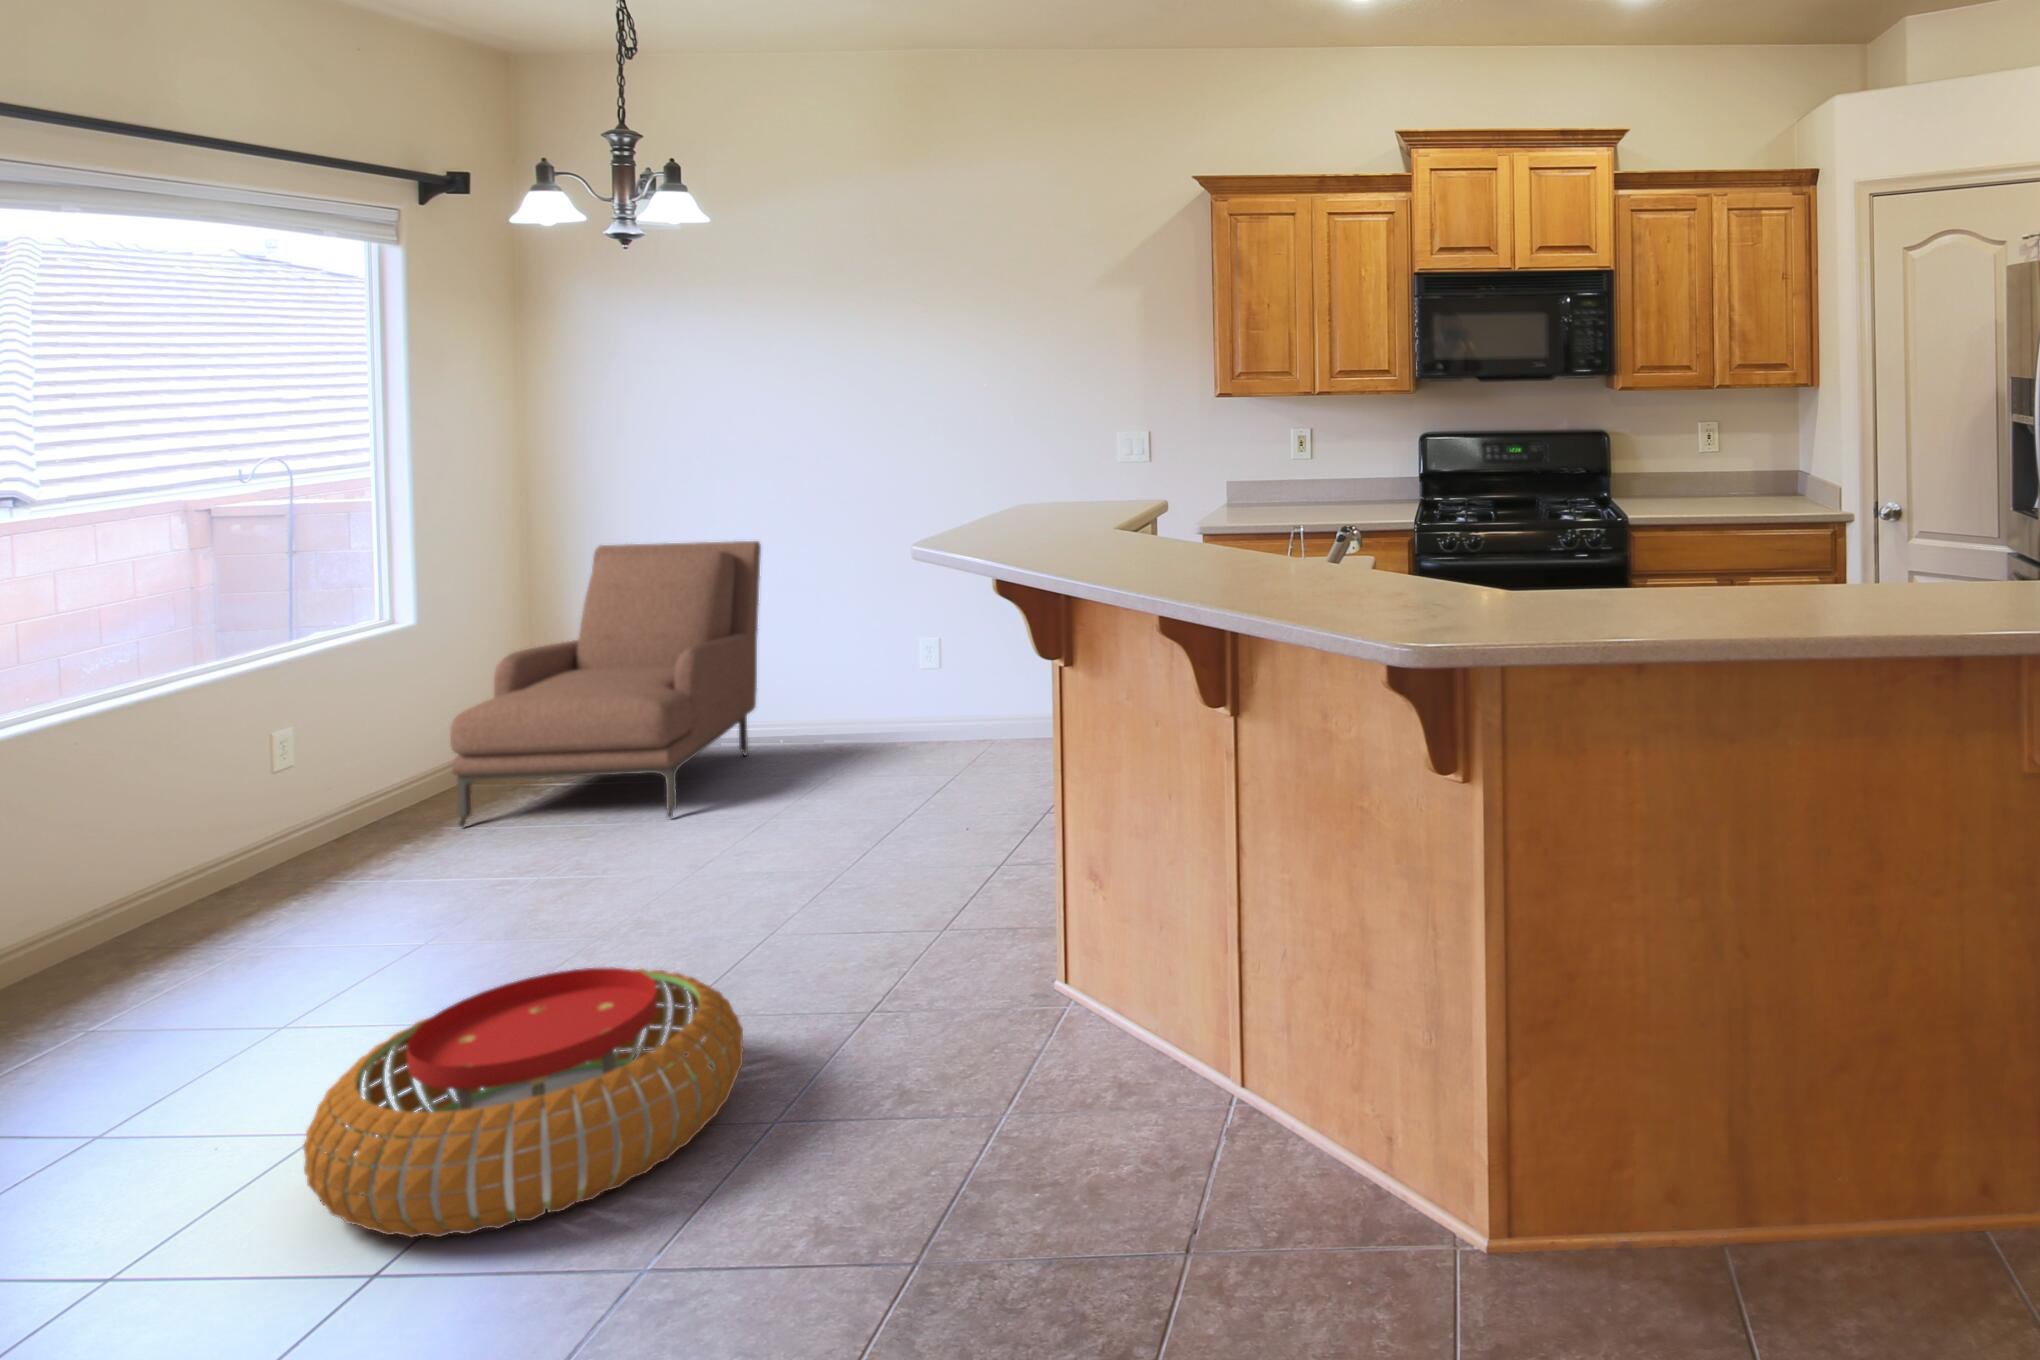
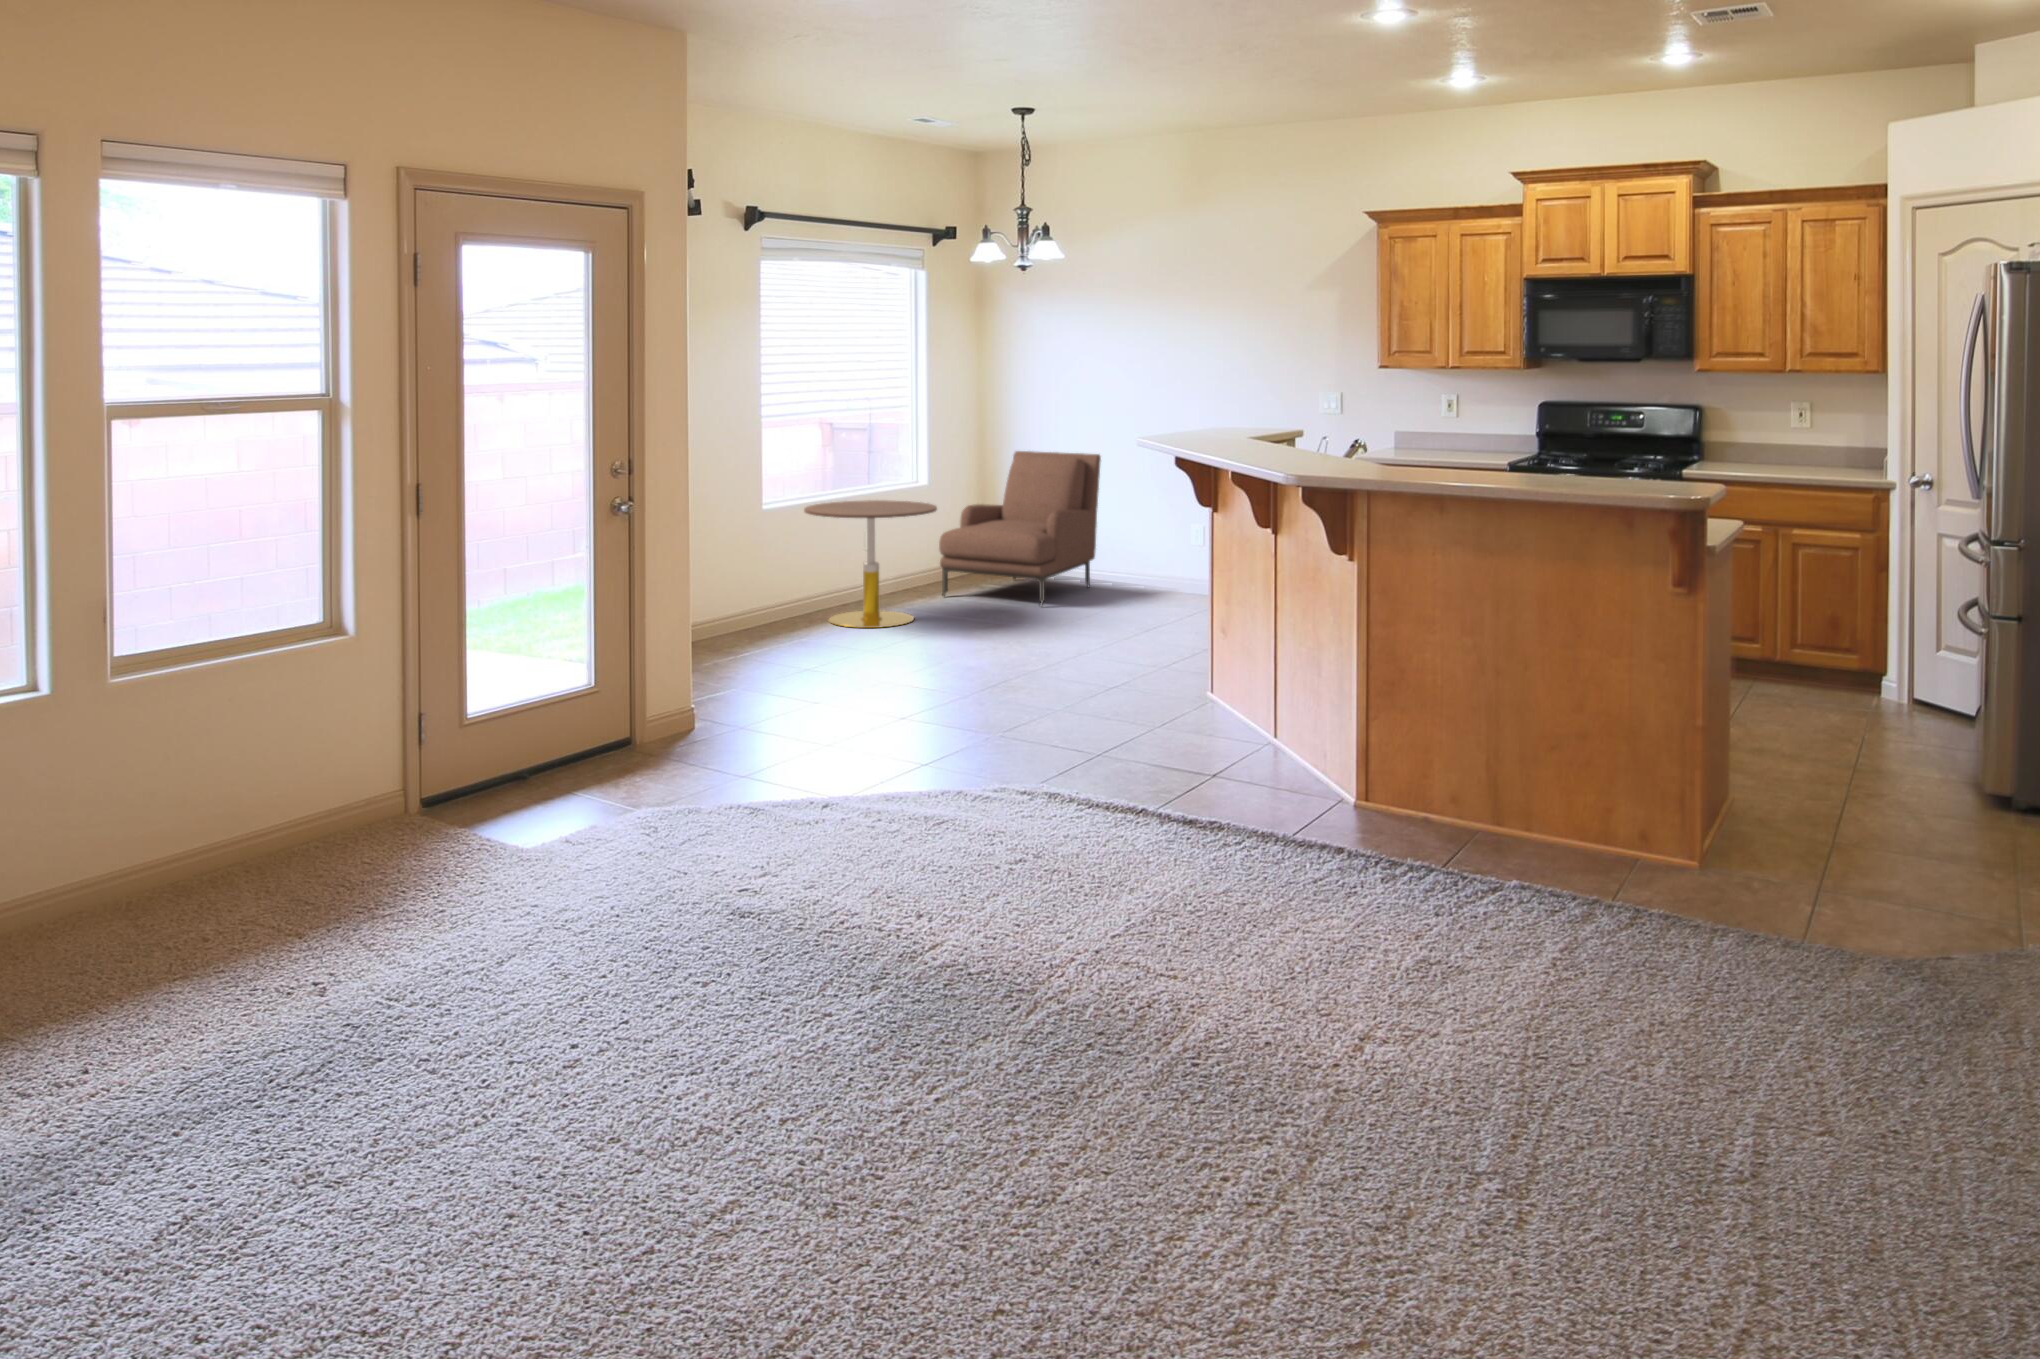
side table: none [103,673,450,961] -> present [804,500,937,628]
pouf: present [303,967,743,1237] -> none [873,627,1043,715]

